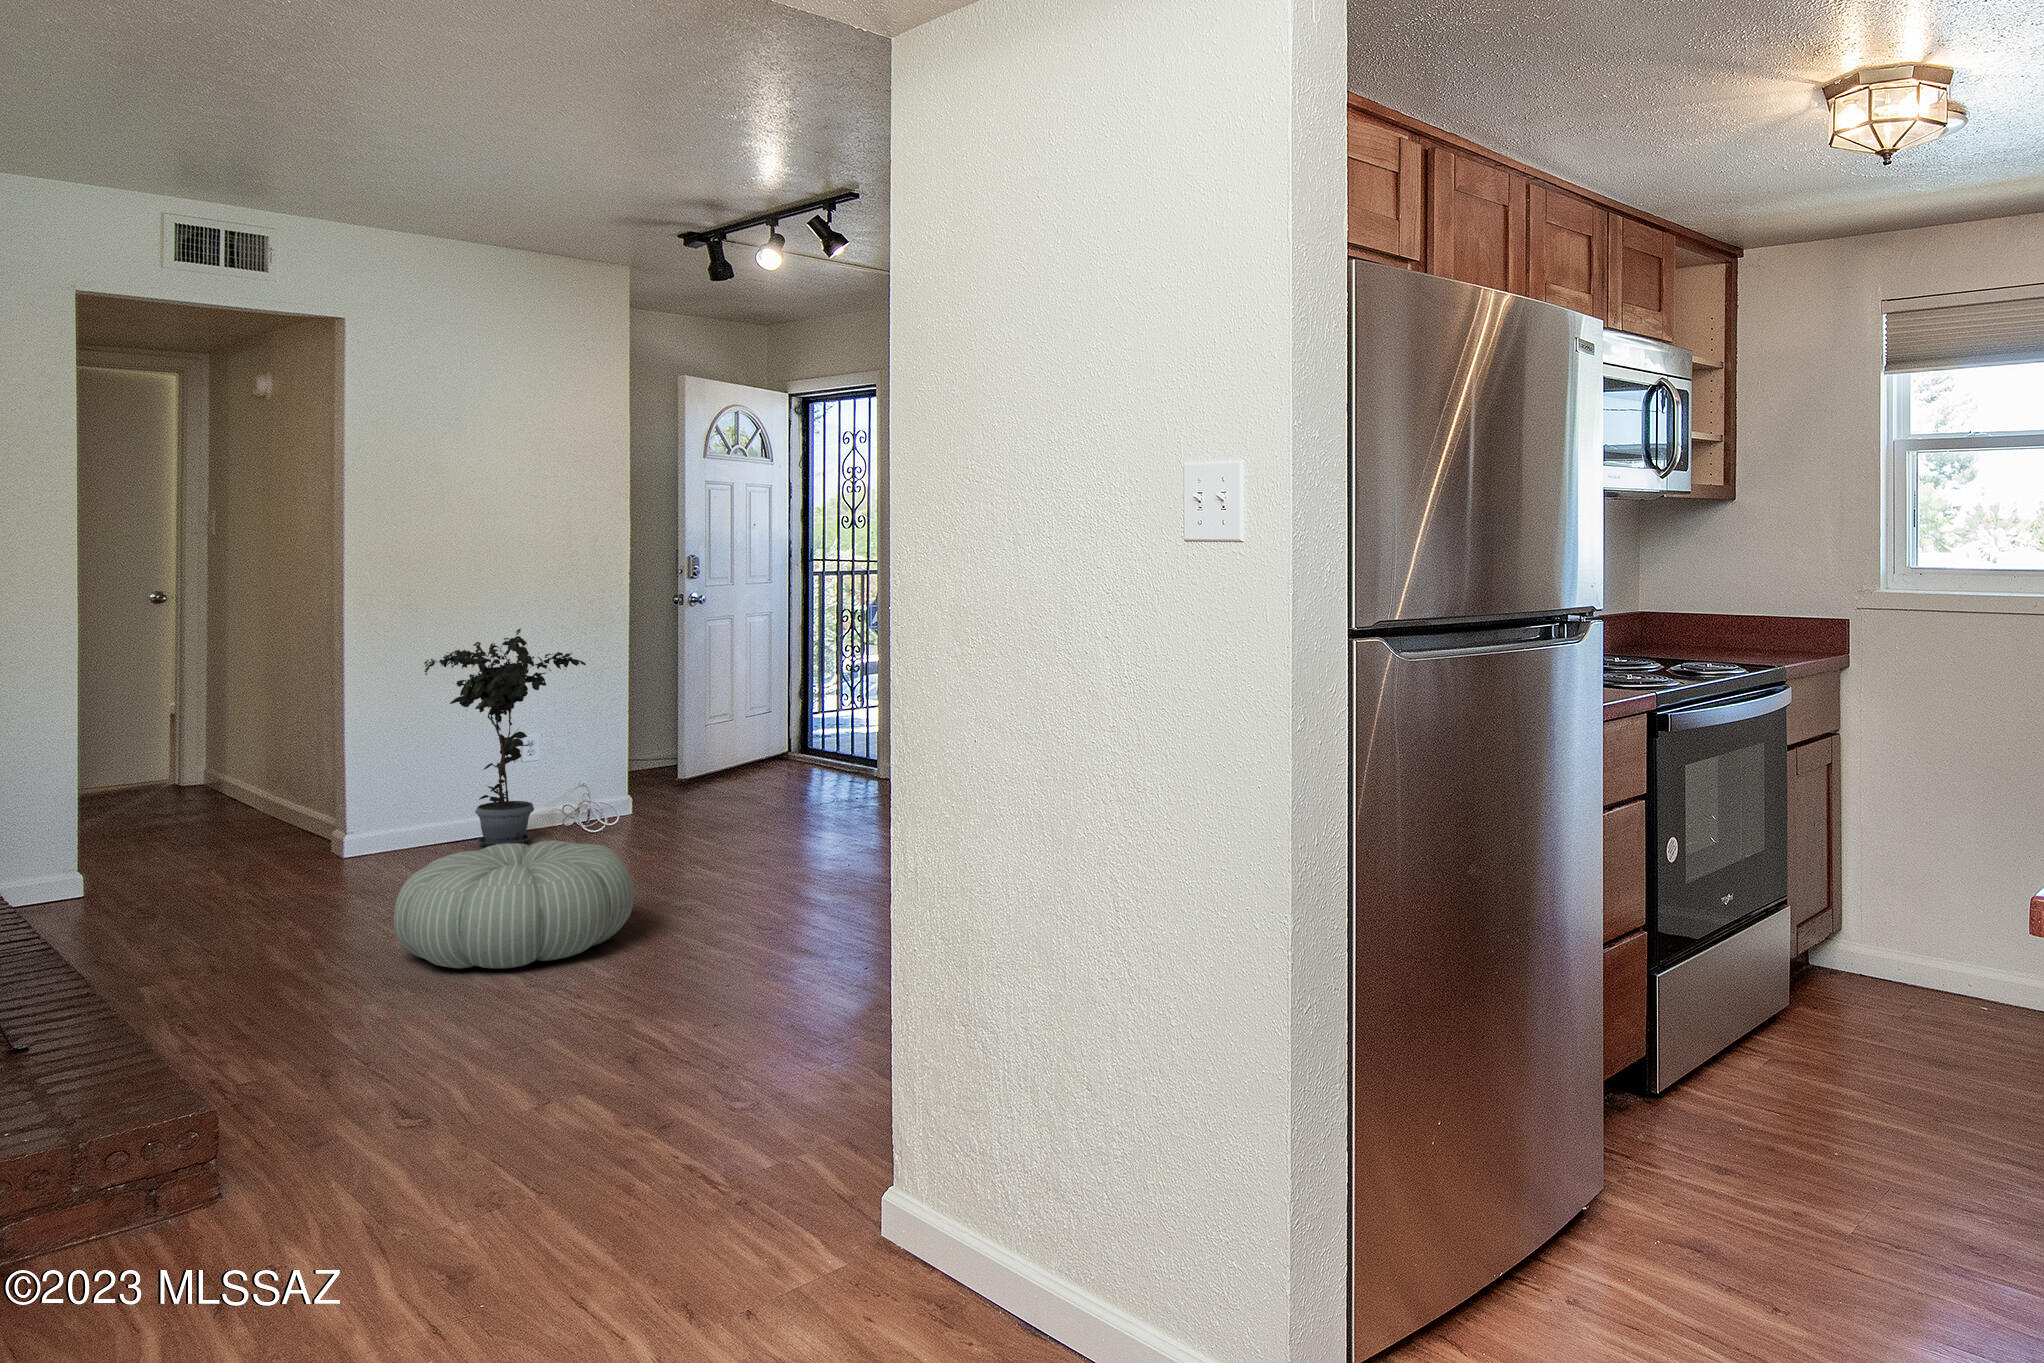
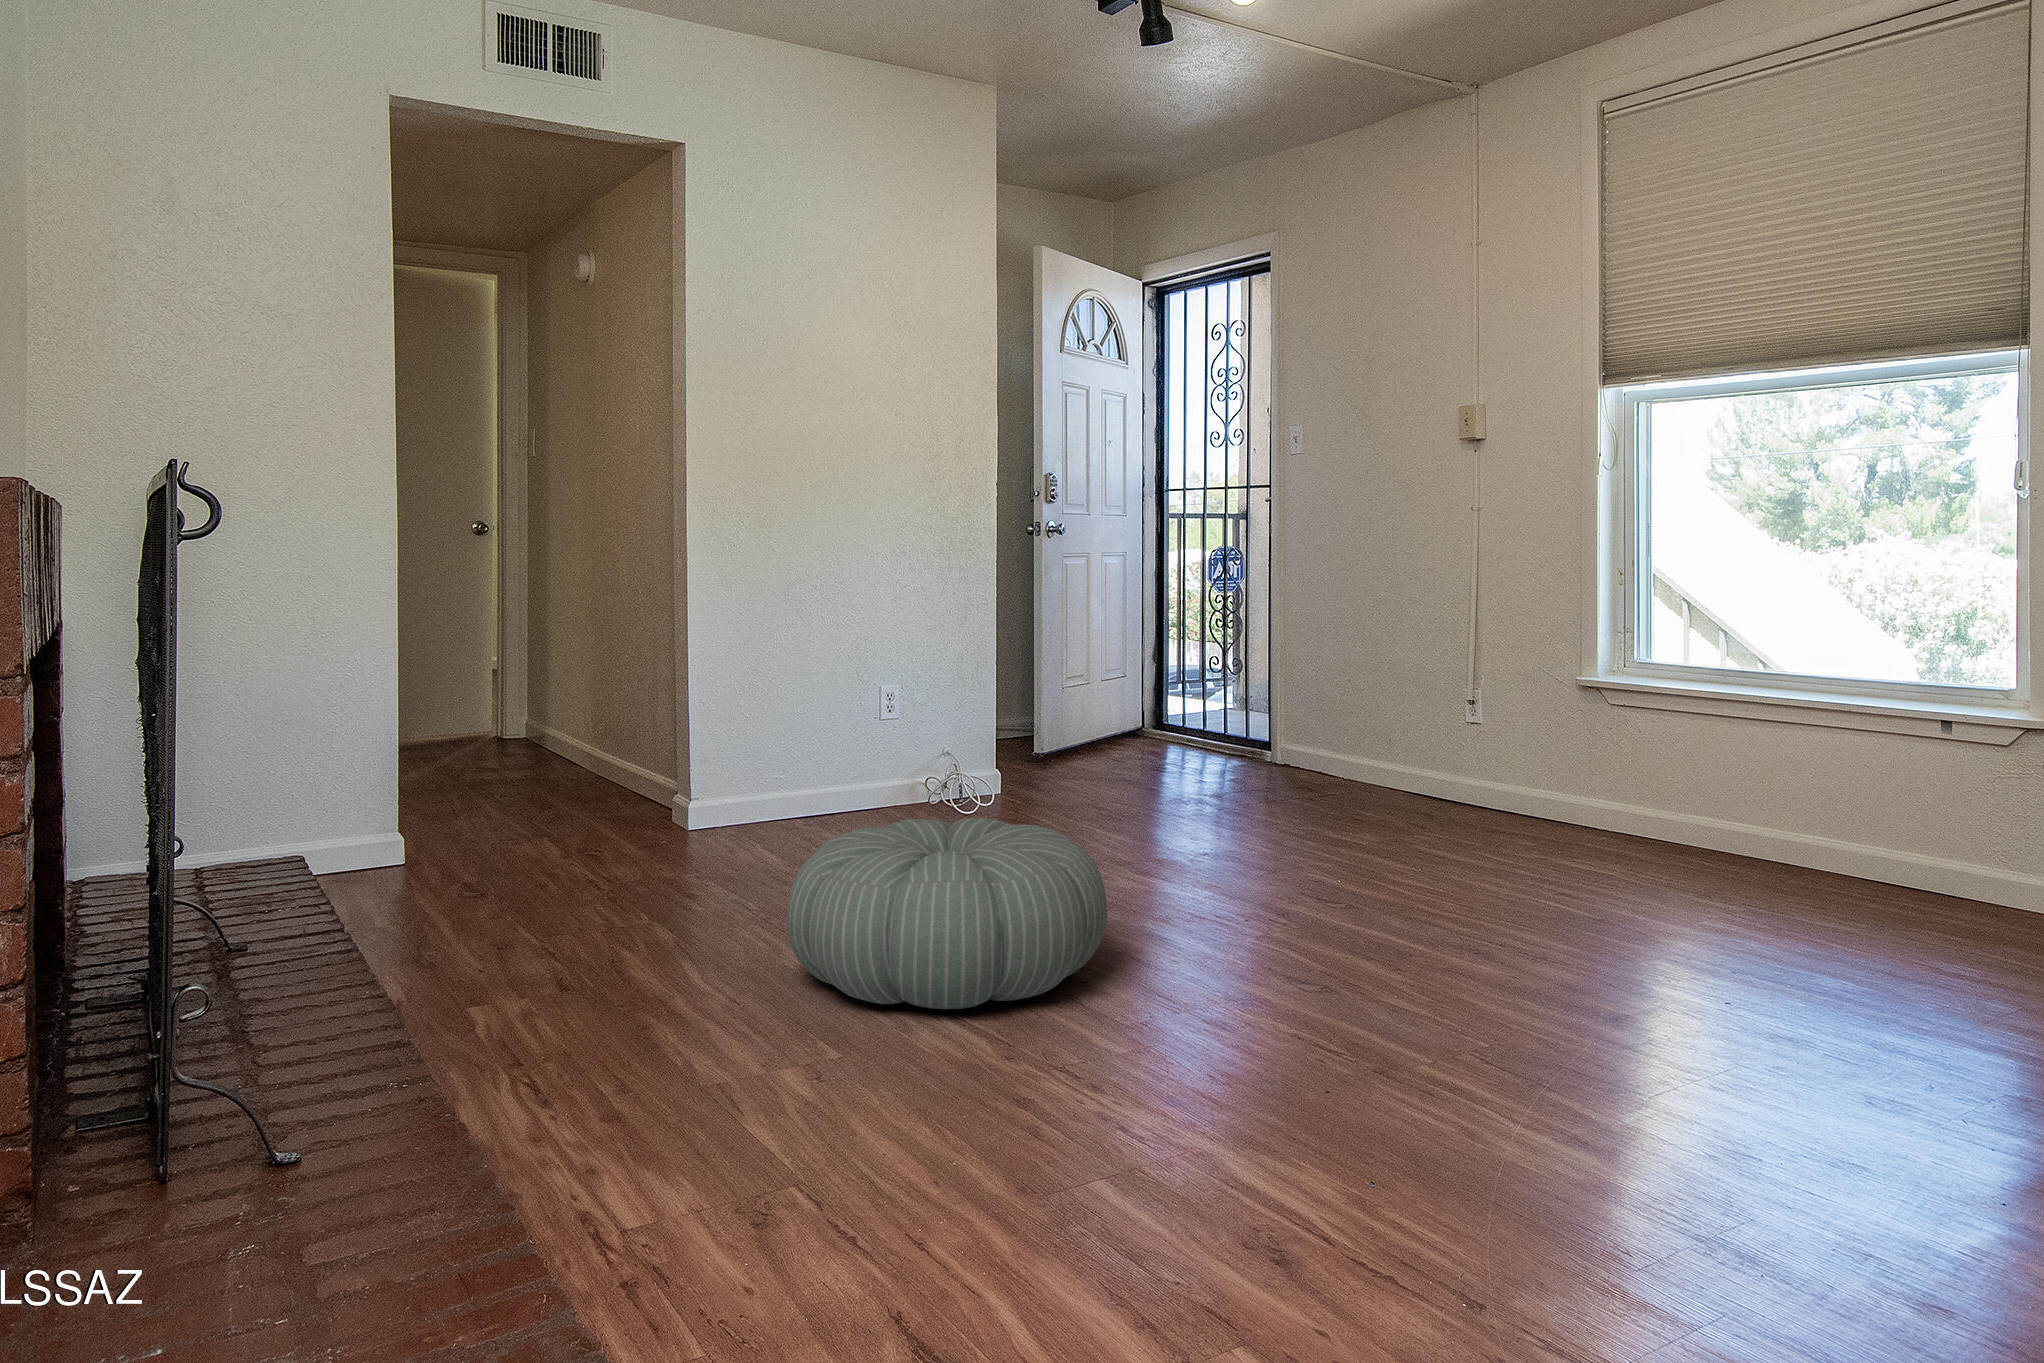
potted plant: present [424,628,586,847] -> none [775,542,960,827]

